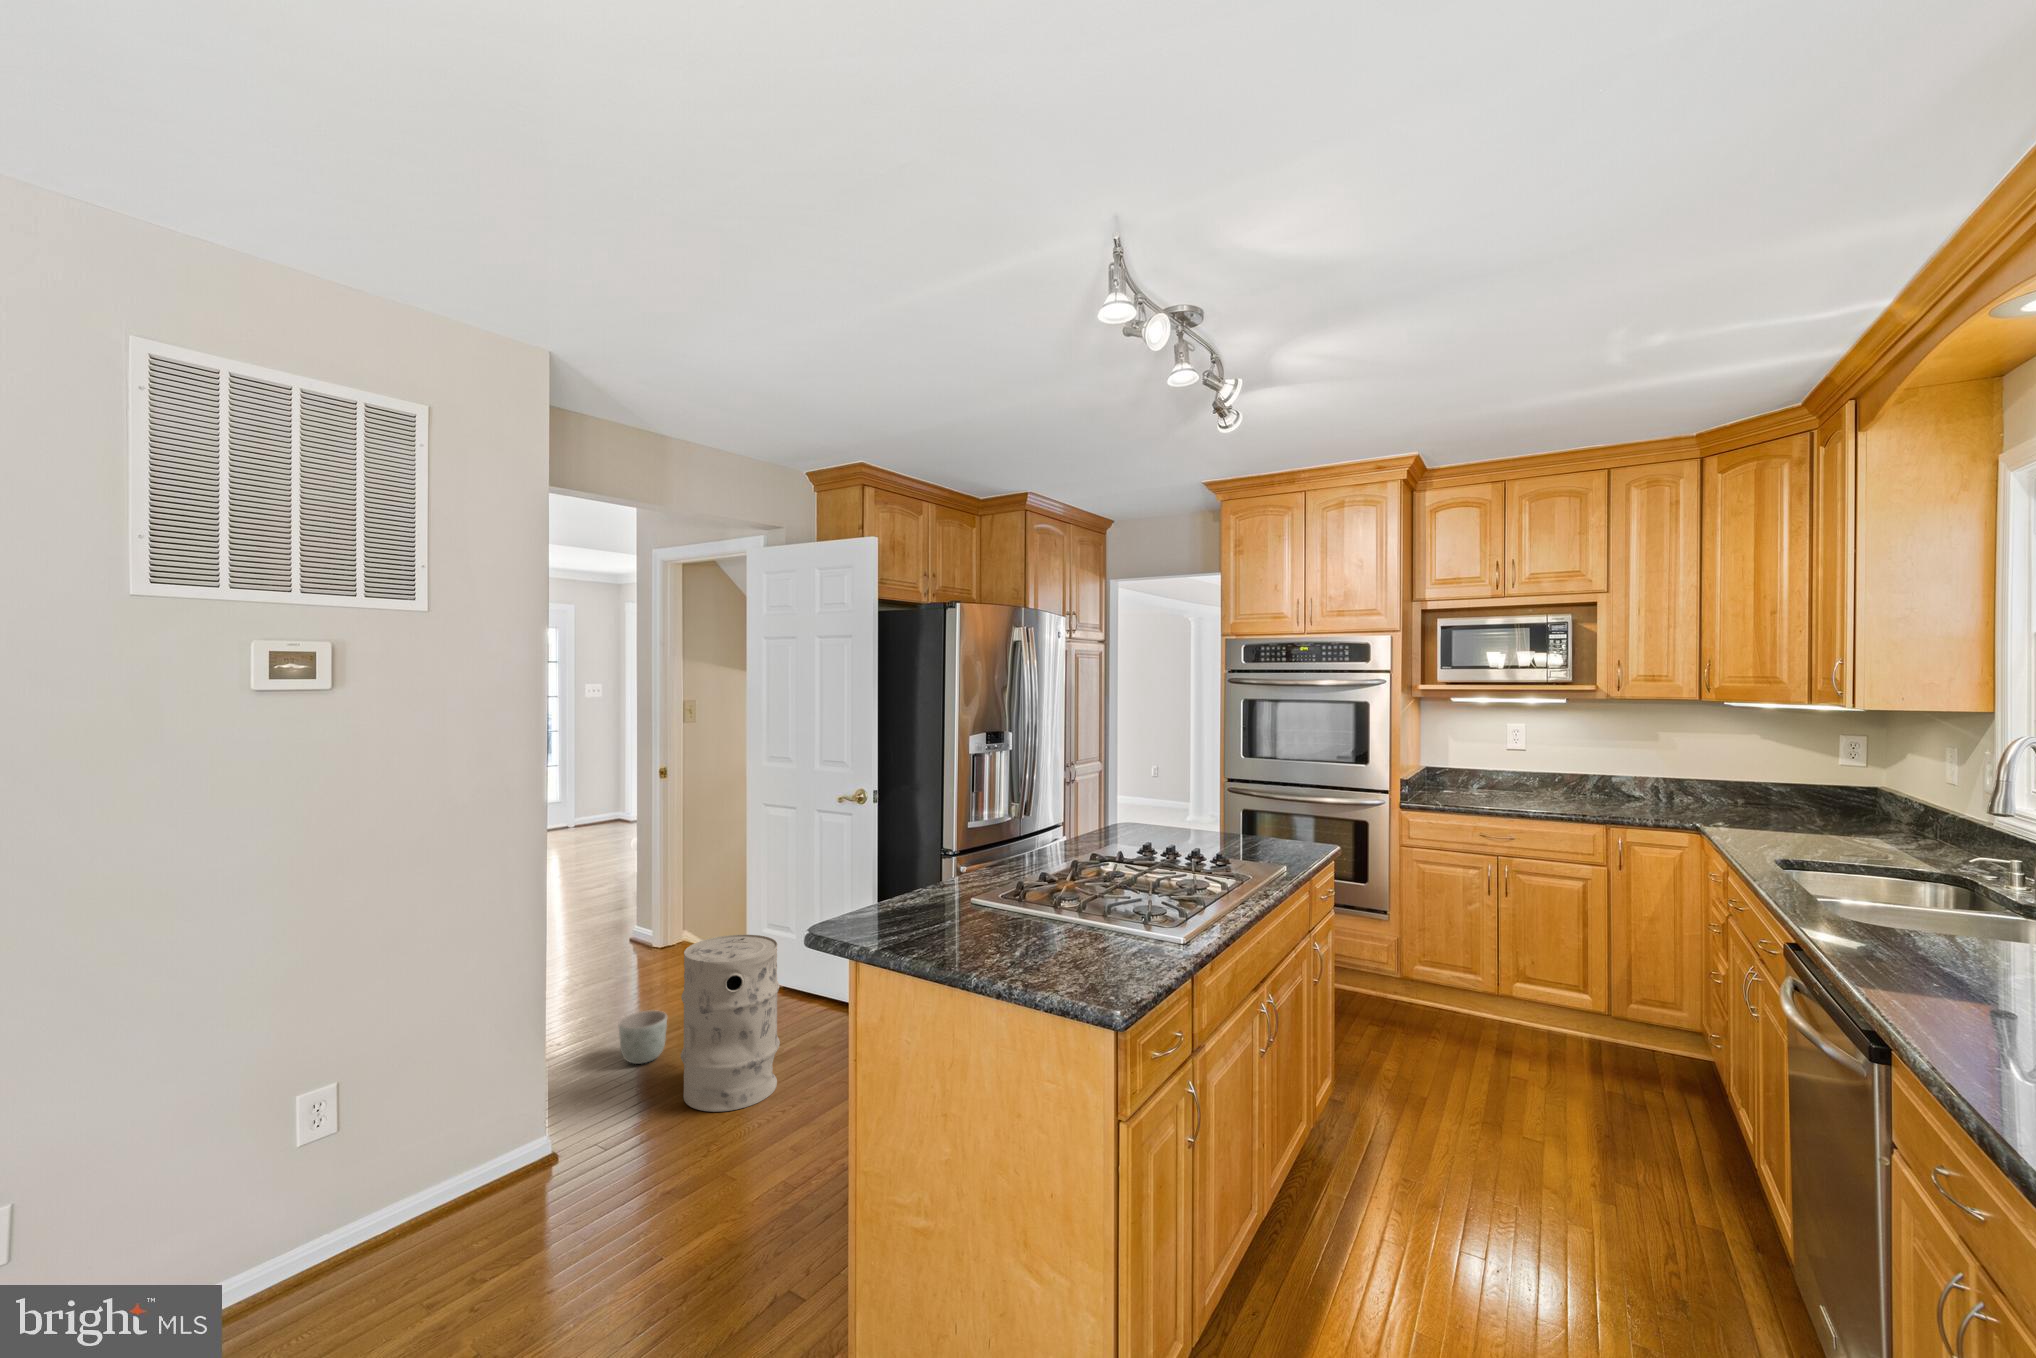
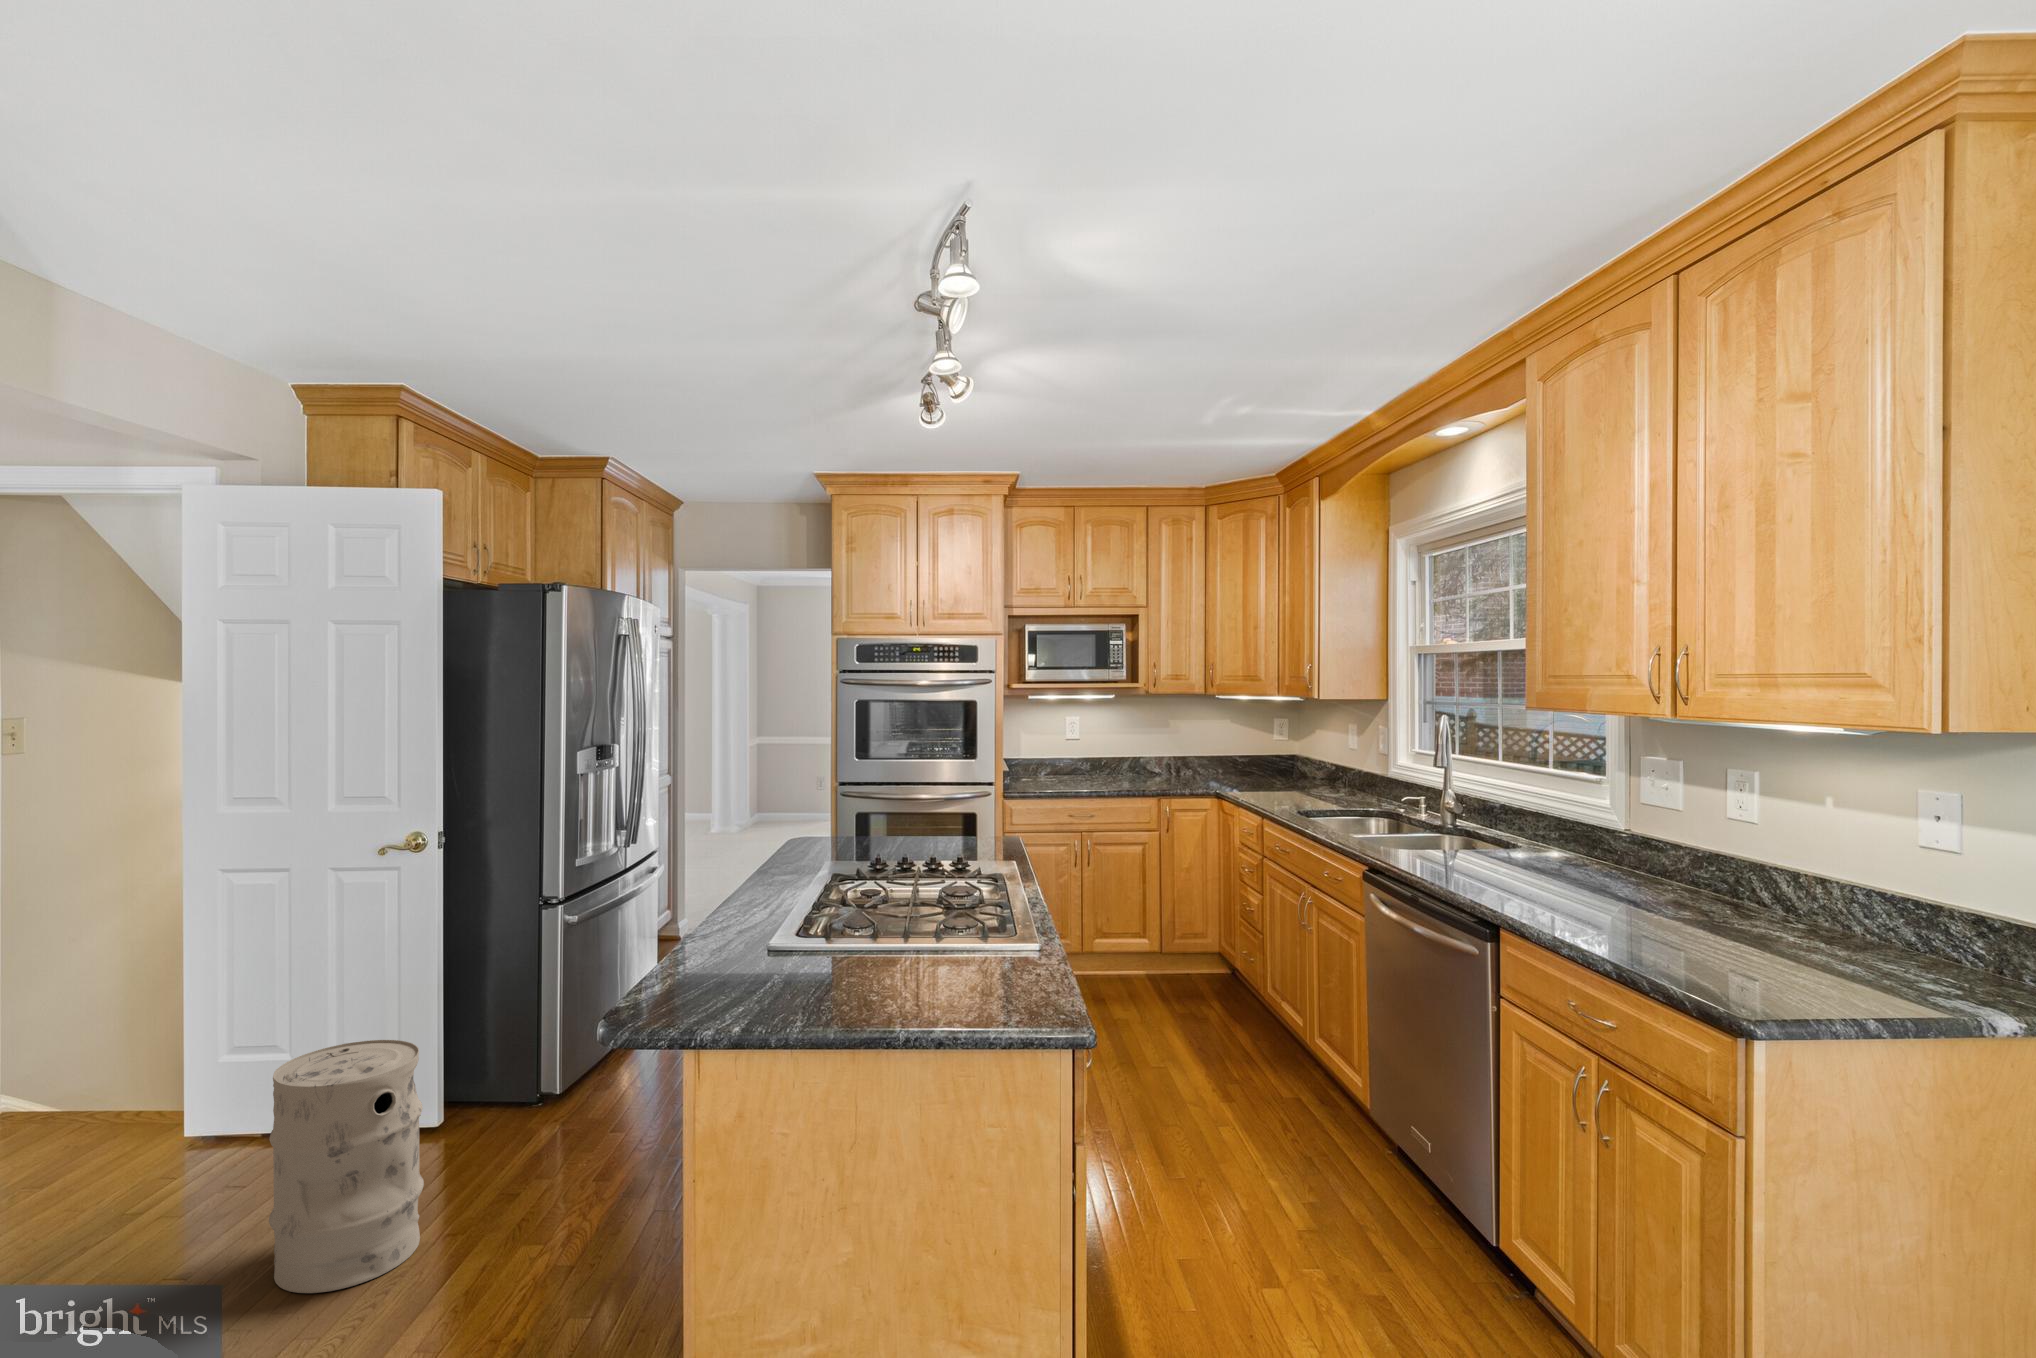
planter: present [619,1010,667,1064] -> none [92,1195,182,1283]

